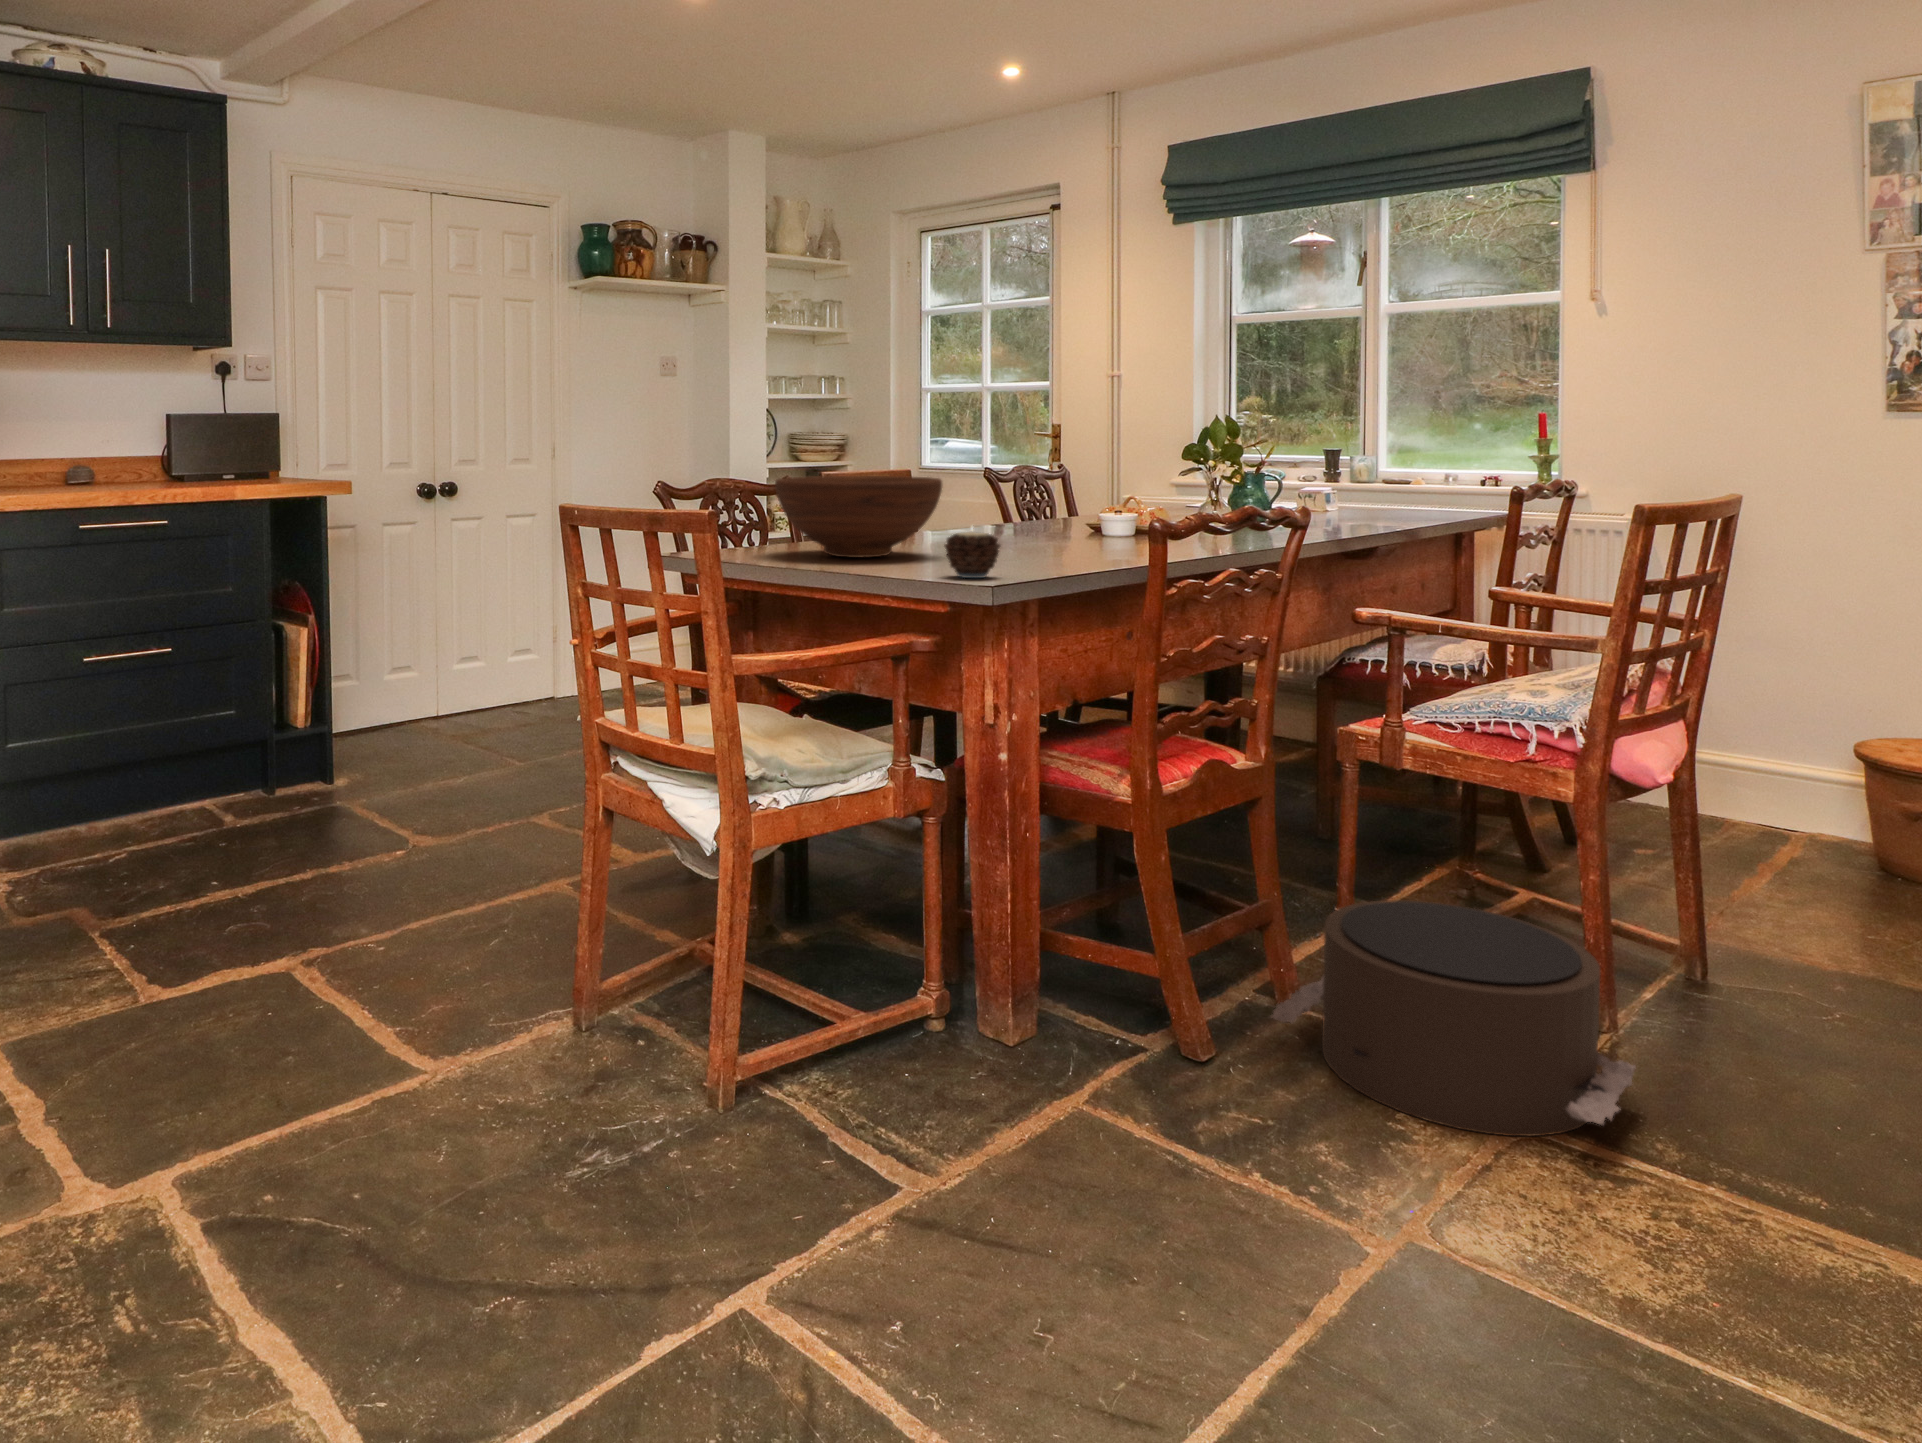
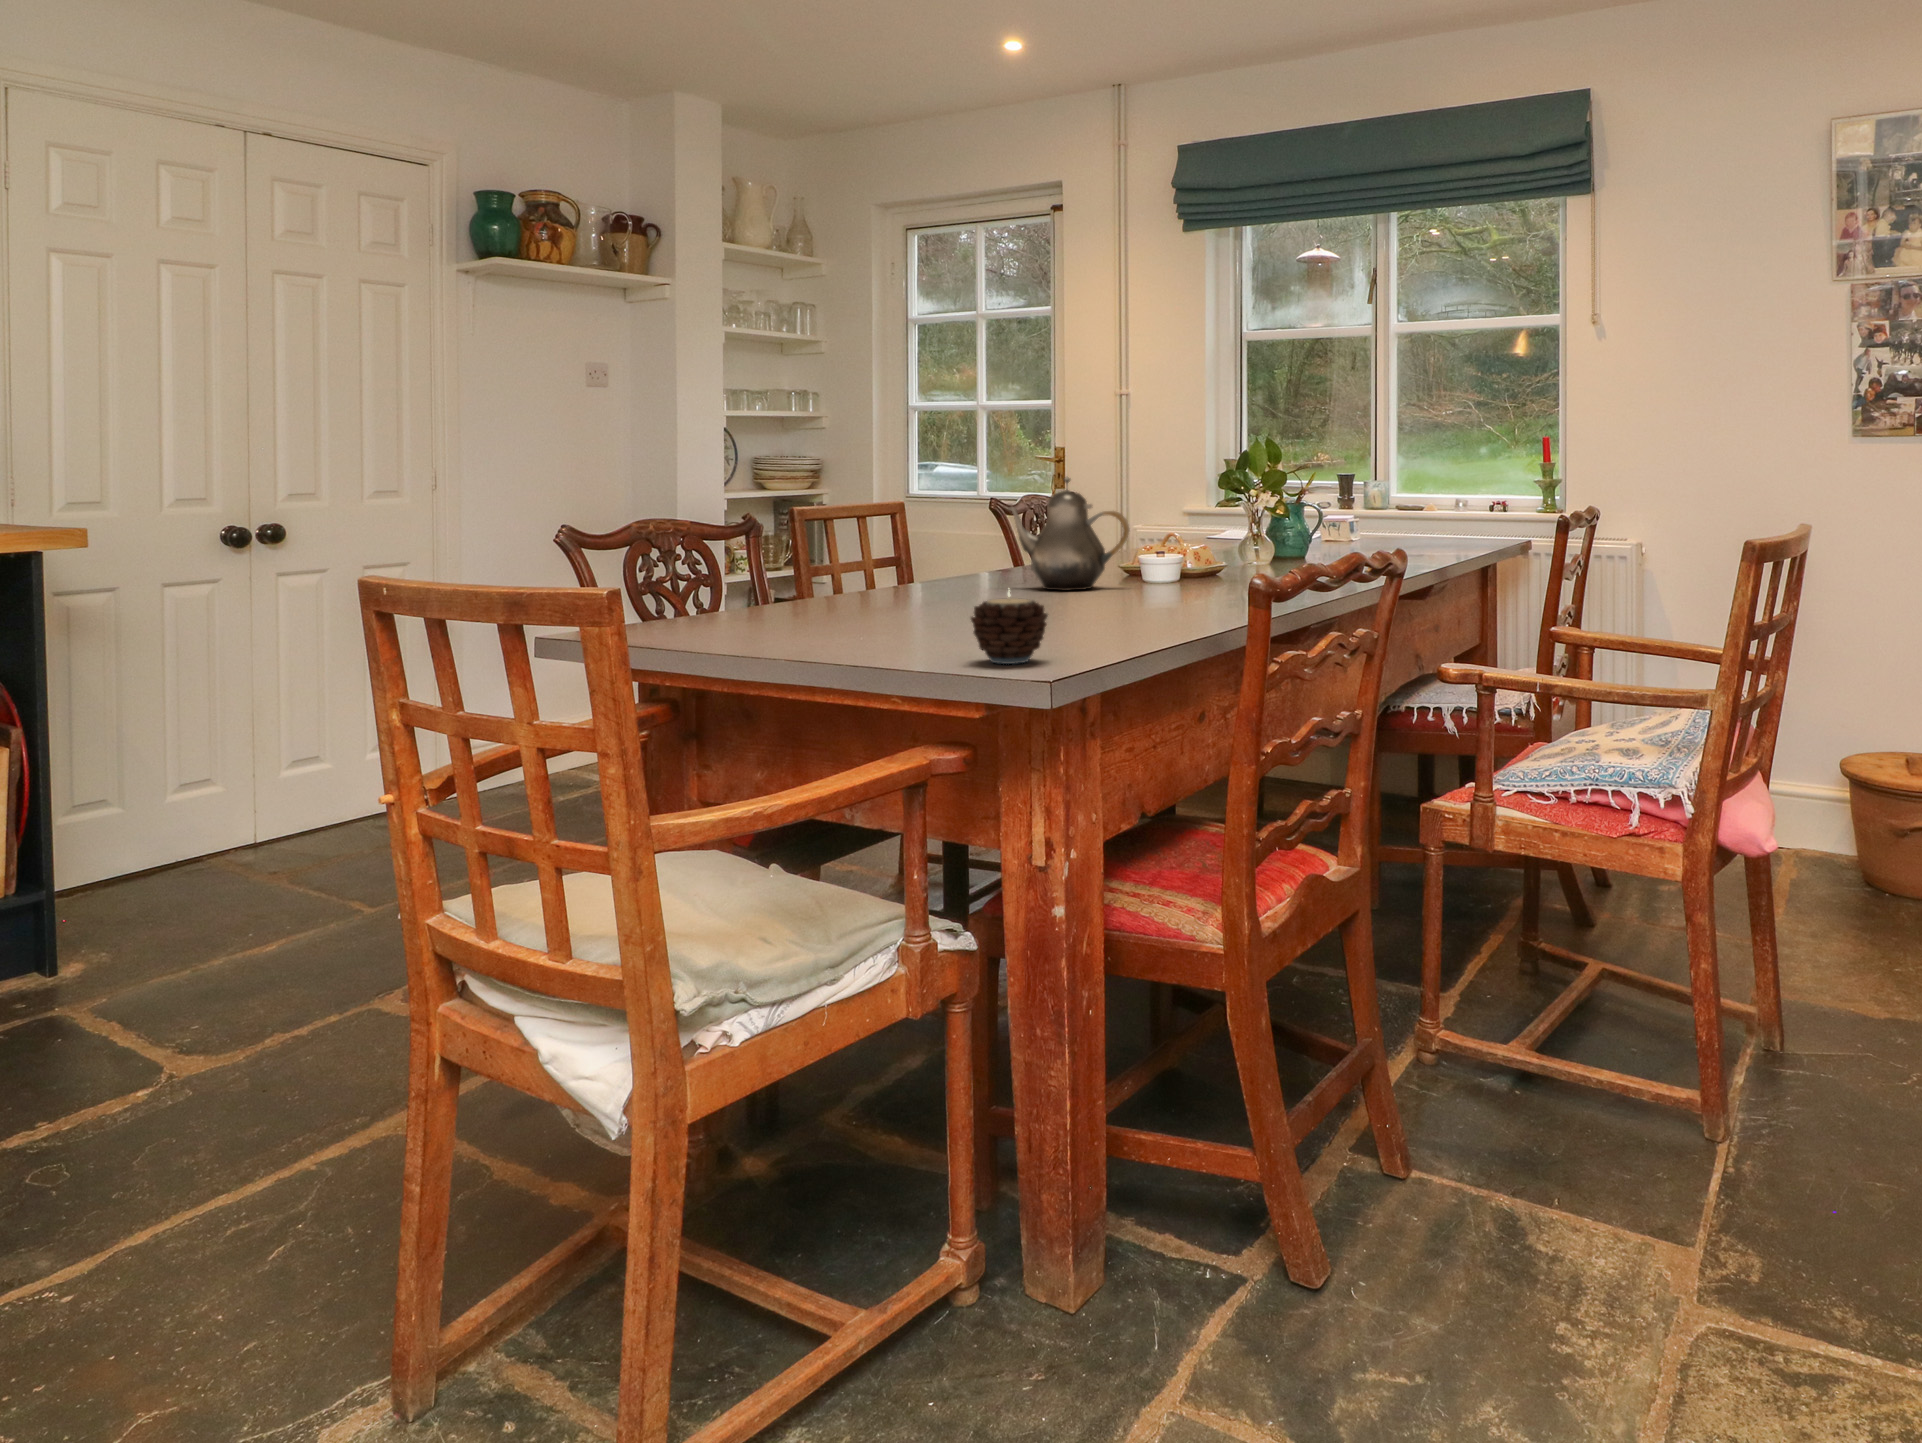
teapot: none [990,447,1092,539] -> present [1010,477,1129,590]
fruit bowl: present [775,476,942,558] -> none [724,517,958,632]
pouf: present [1271,900,1635,1136] -> none [1390,1021,1798,1334]

